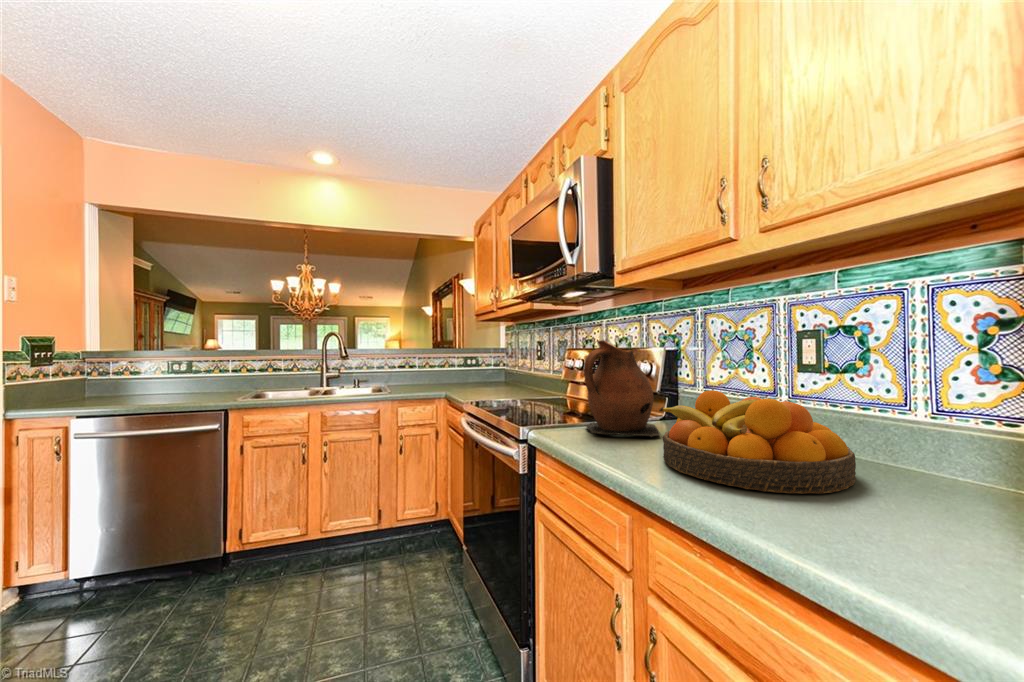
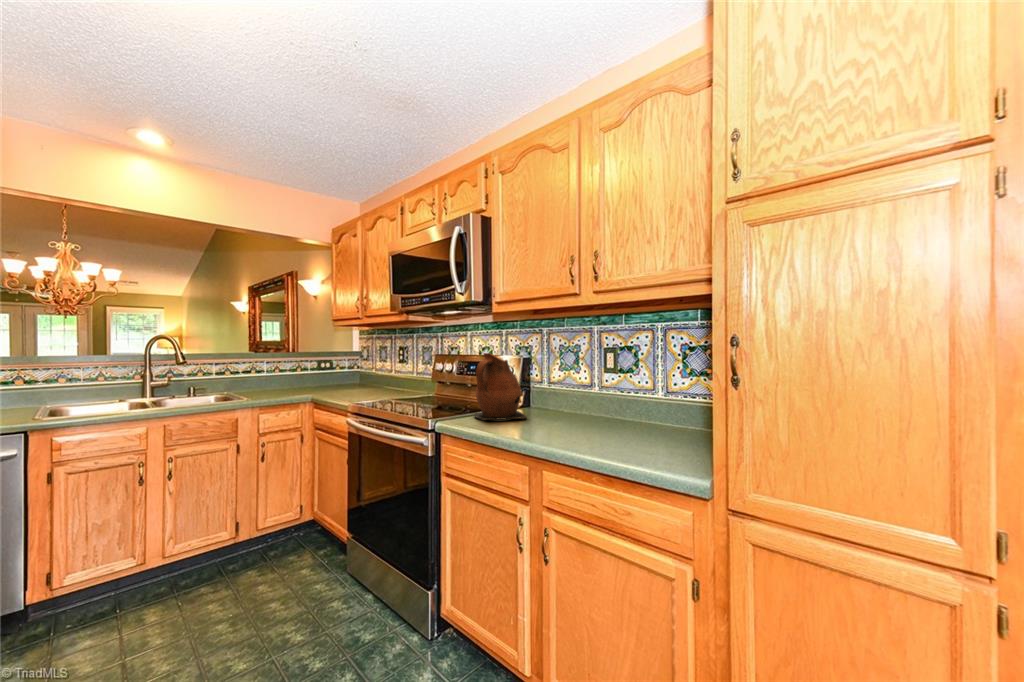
fruit bowl: present [659,390,856,494] -> none [537,386,638,441]

